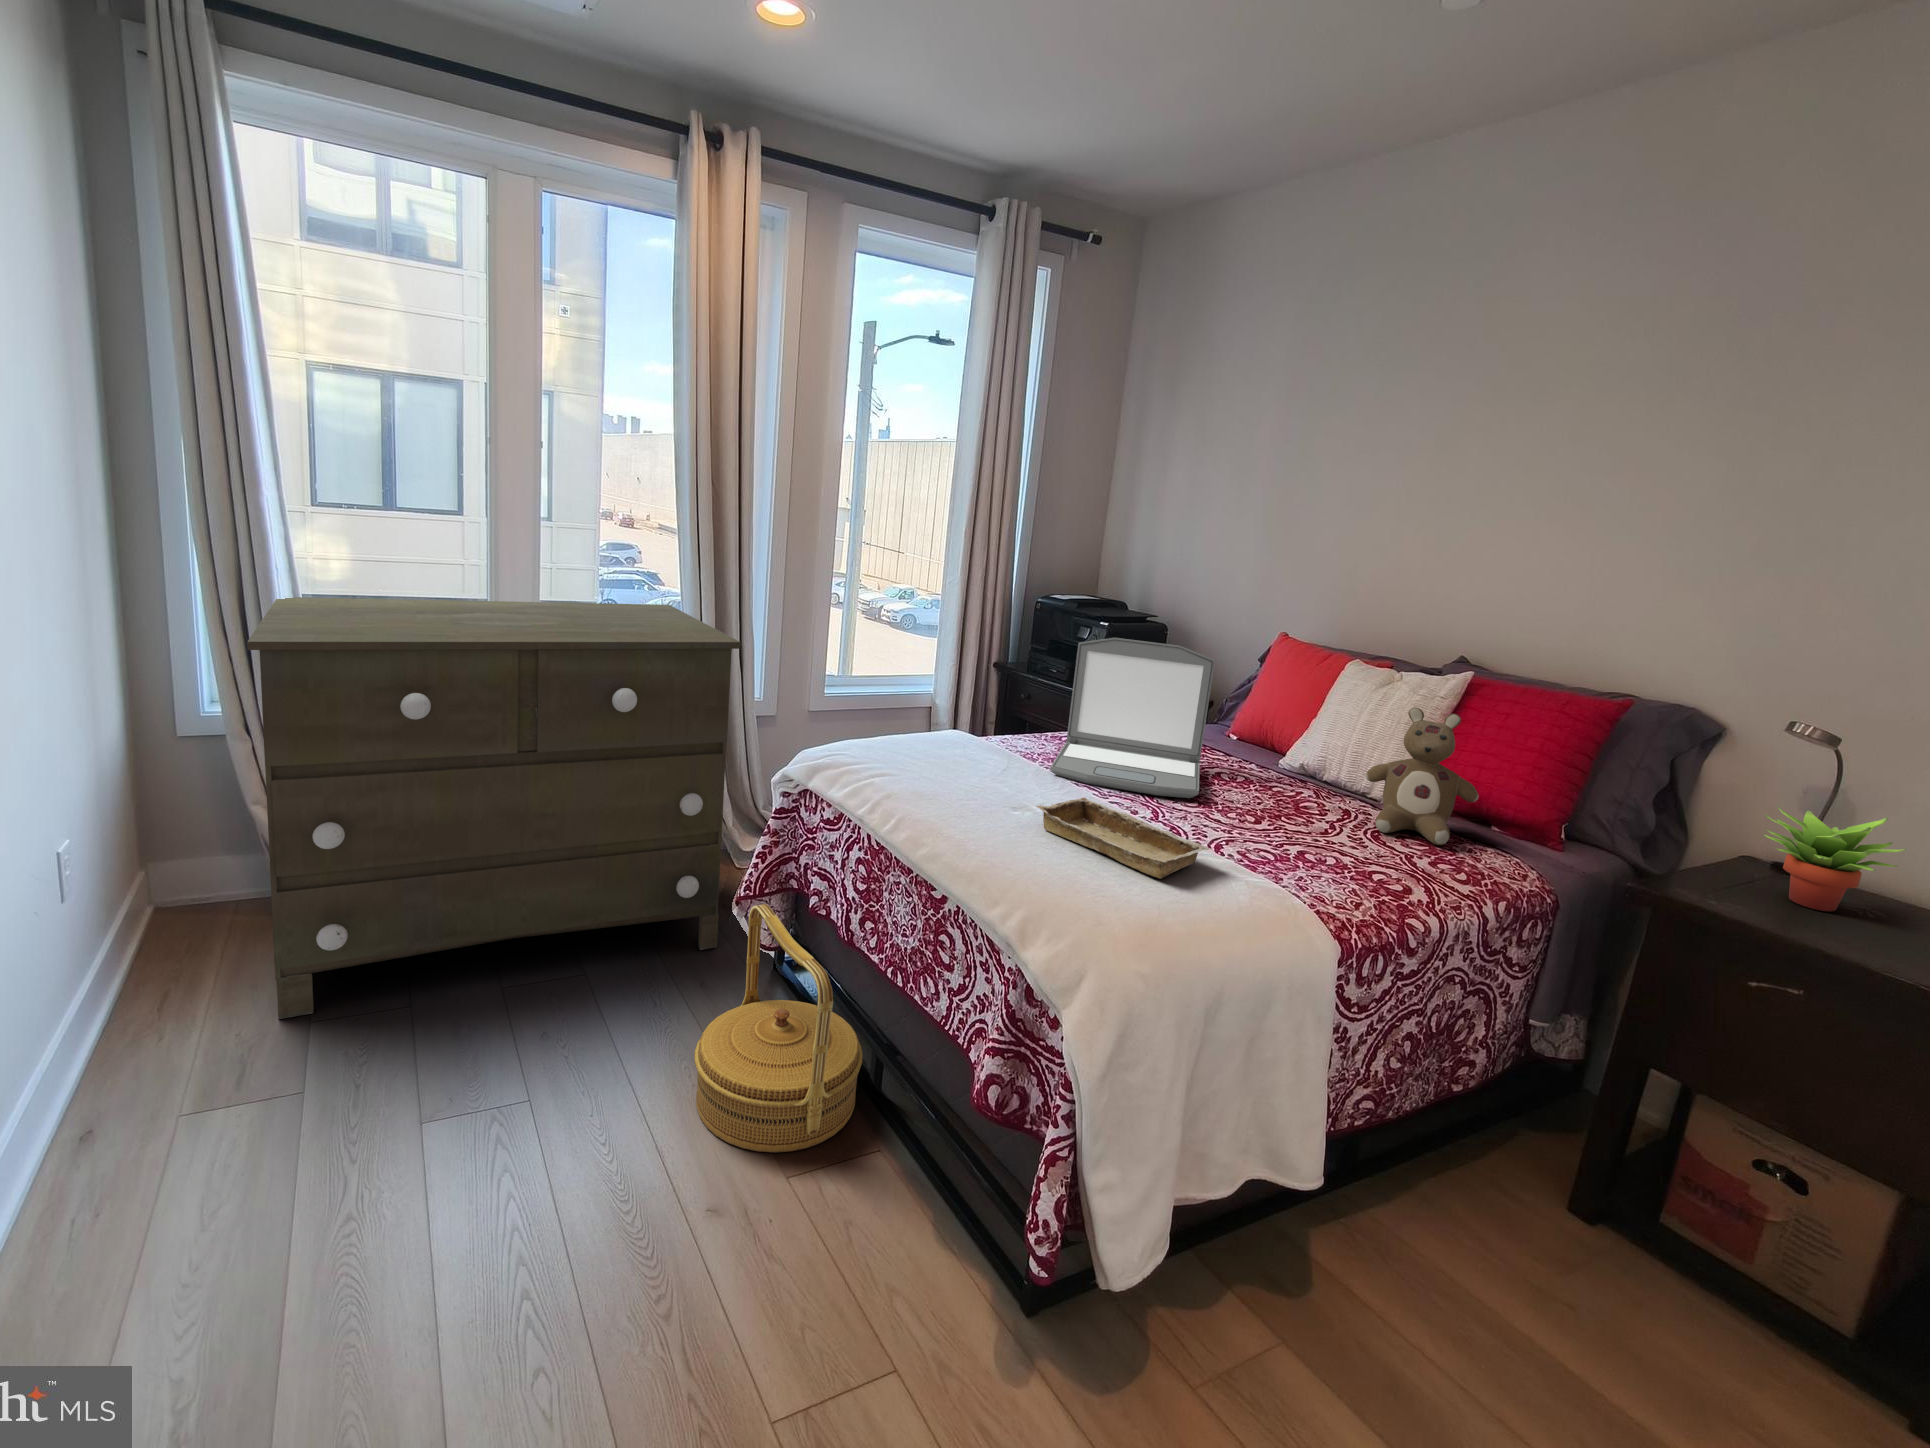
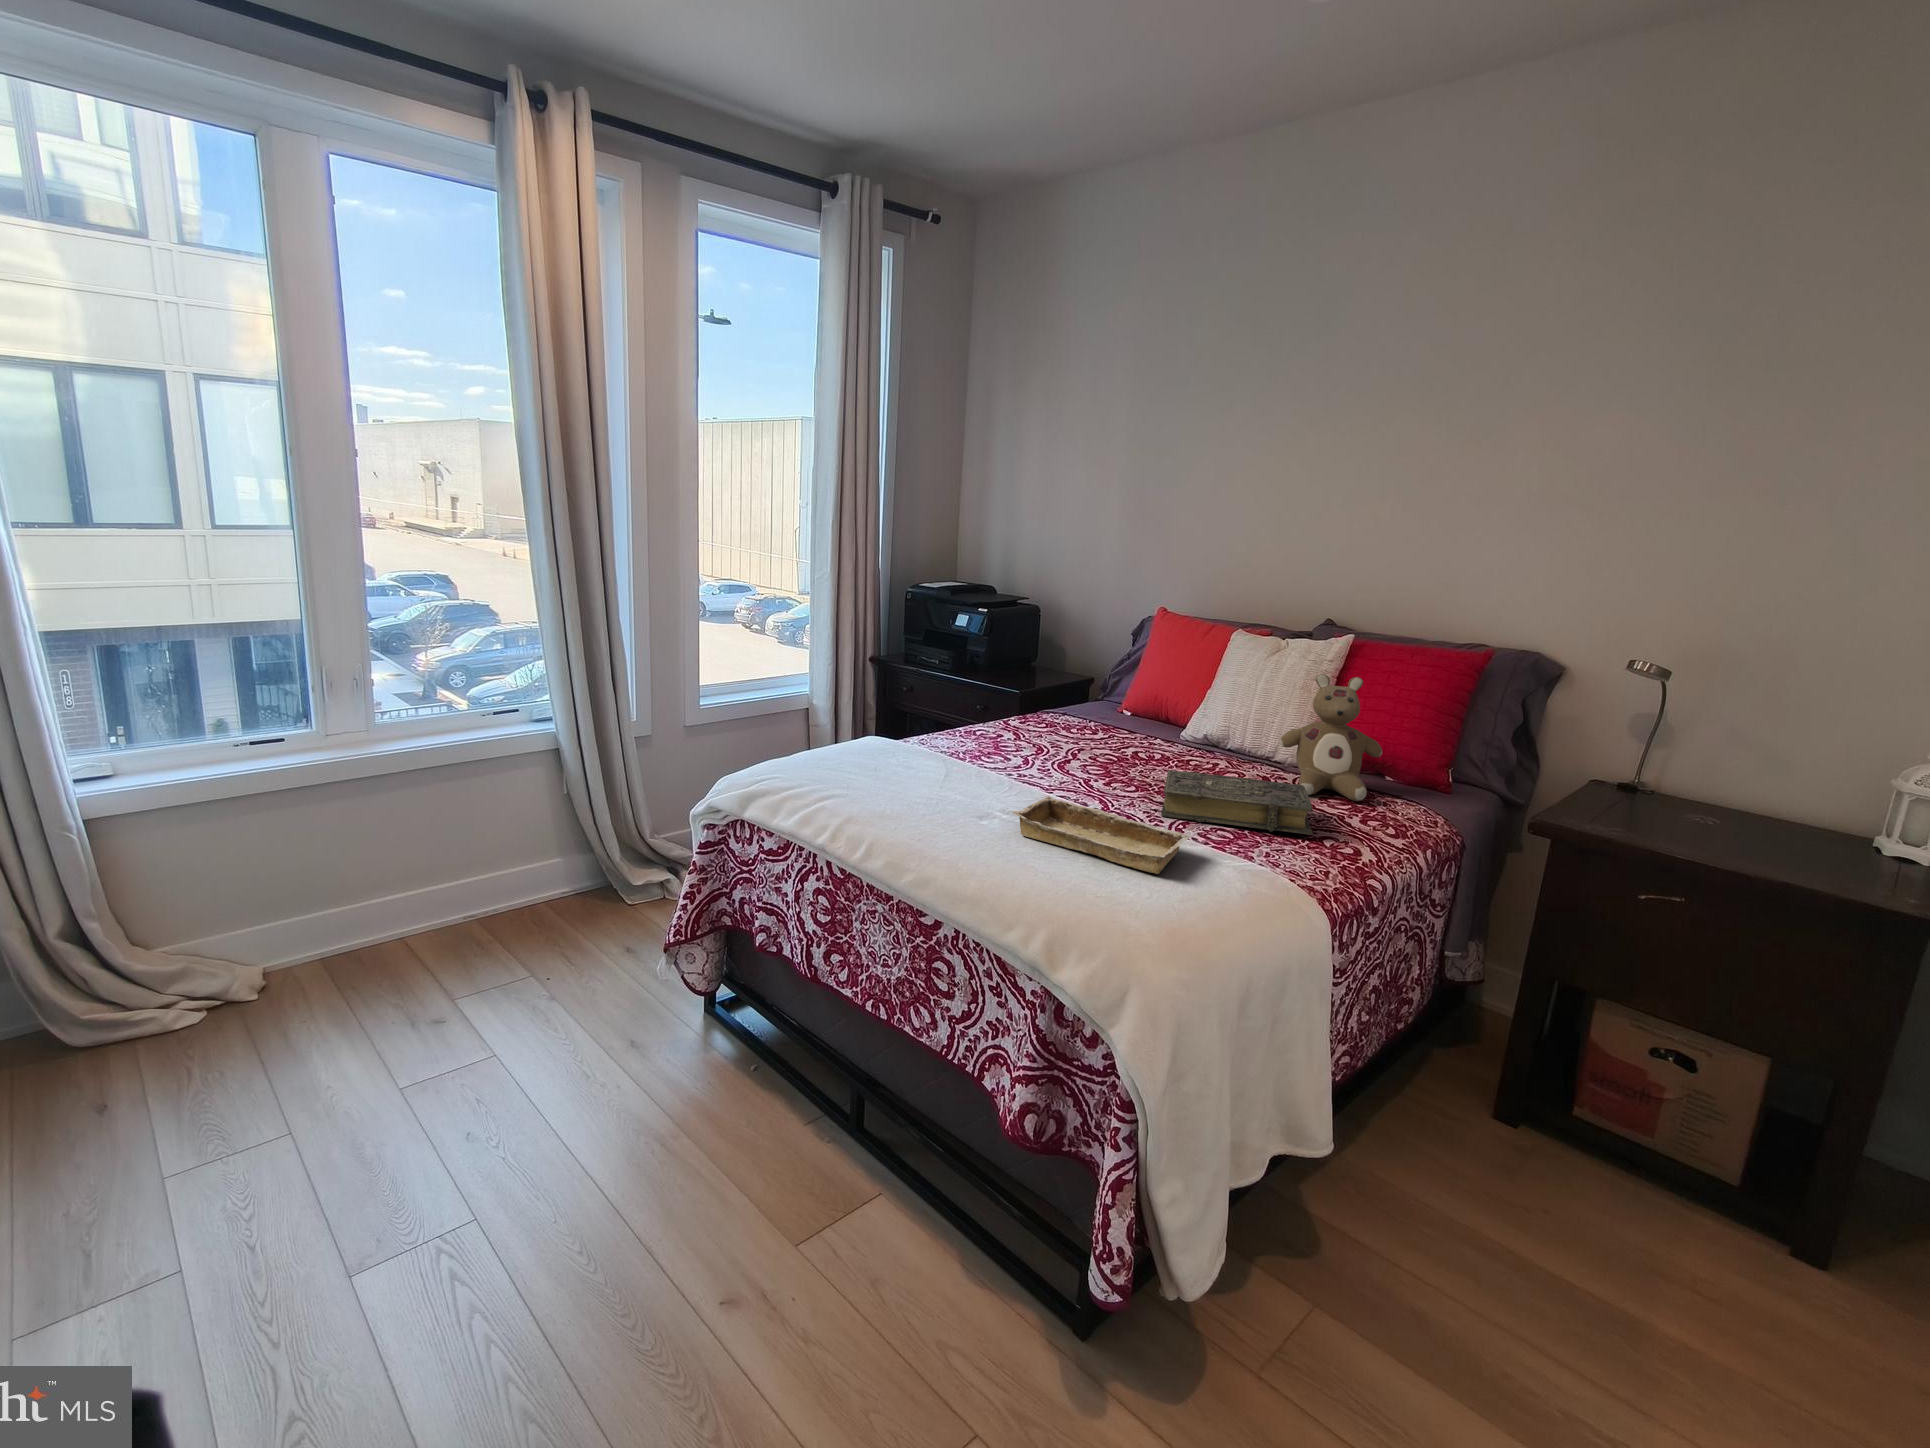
dresser: present [247,597,741,1019] -> none [17,626,639,1186]
laptop: present [1050,638,1215,798] -> none [989,628,1139,783]
book: none [1203,790,1368,867] -> present [1161,770,1313,835]
succulent plant: present [1764,807,1906,911] -> none [1622,736,1739,823]
woven basket: present [695,904,863,1153] -> none [659,950,844,1227]

